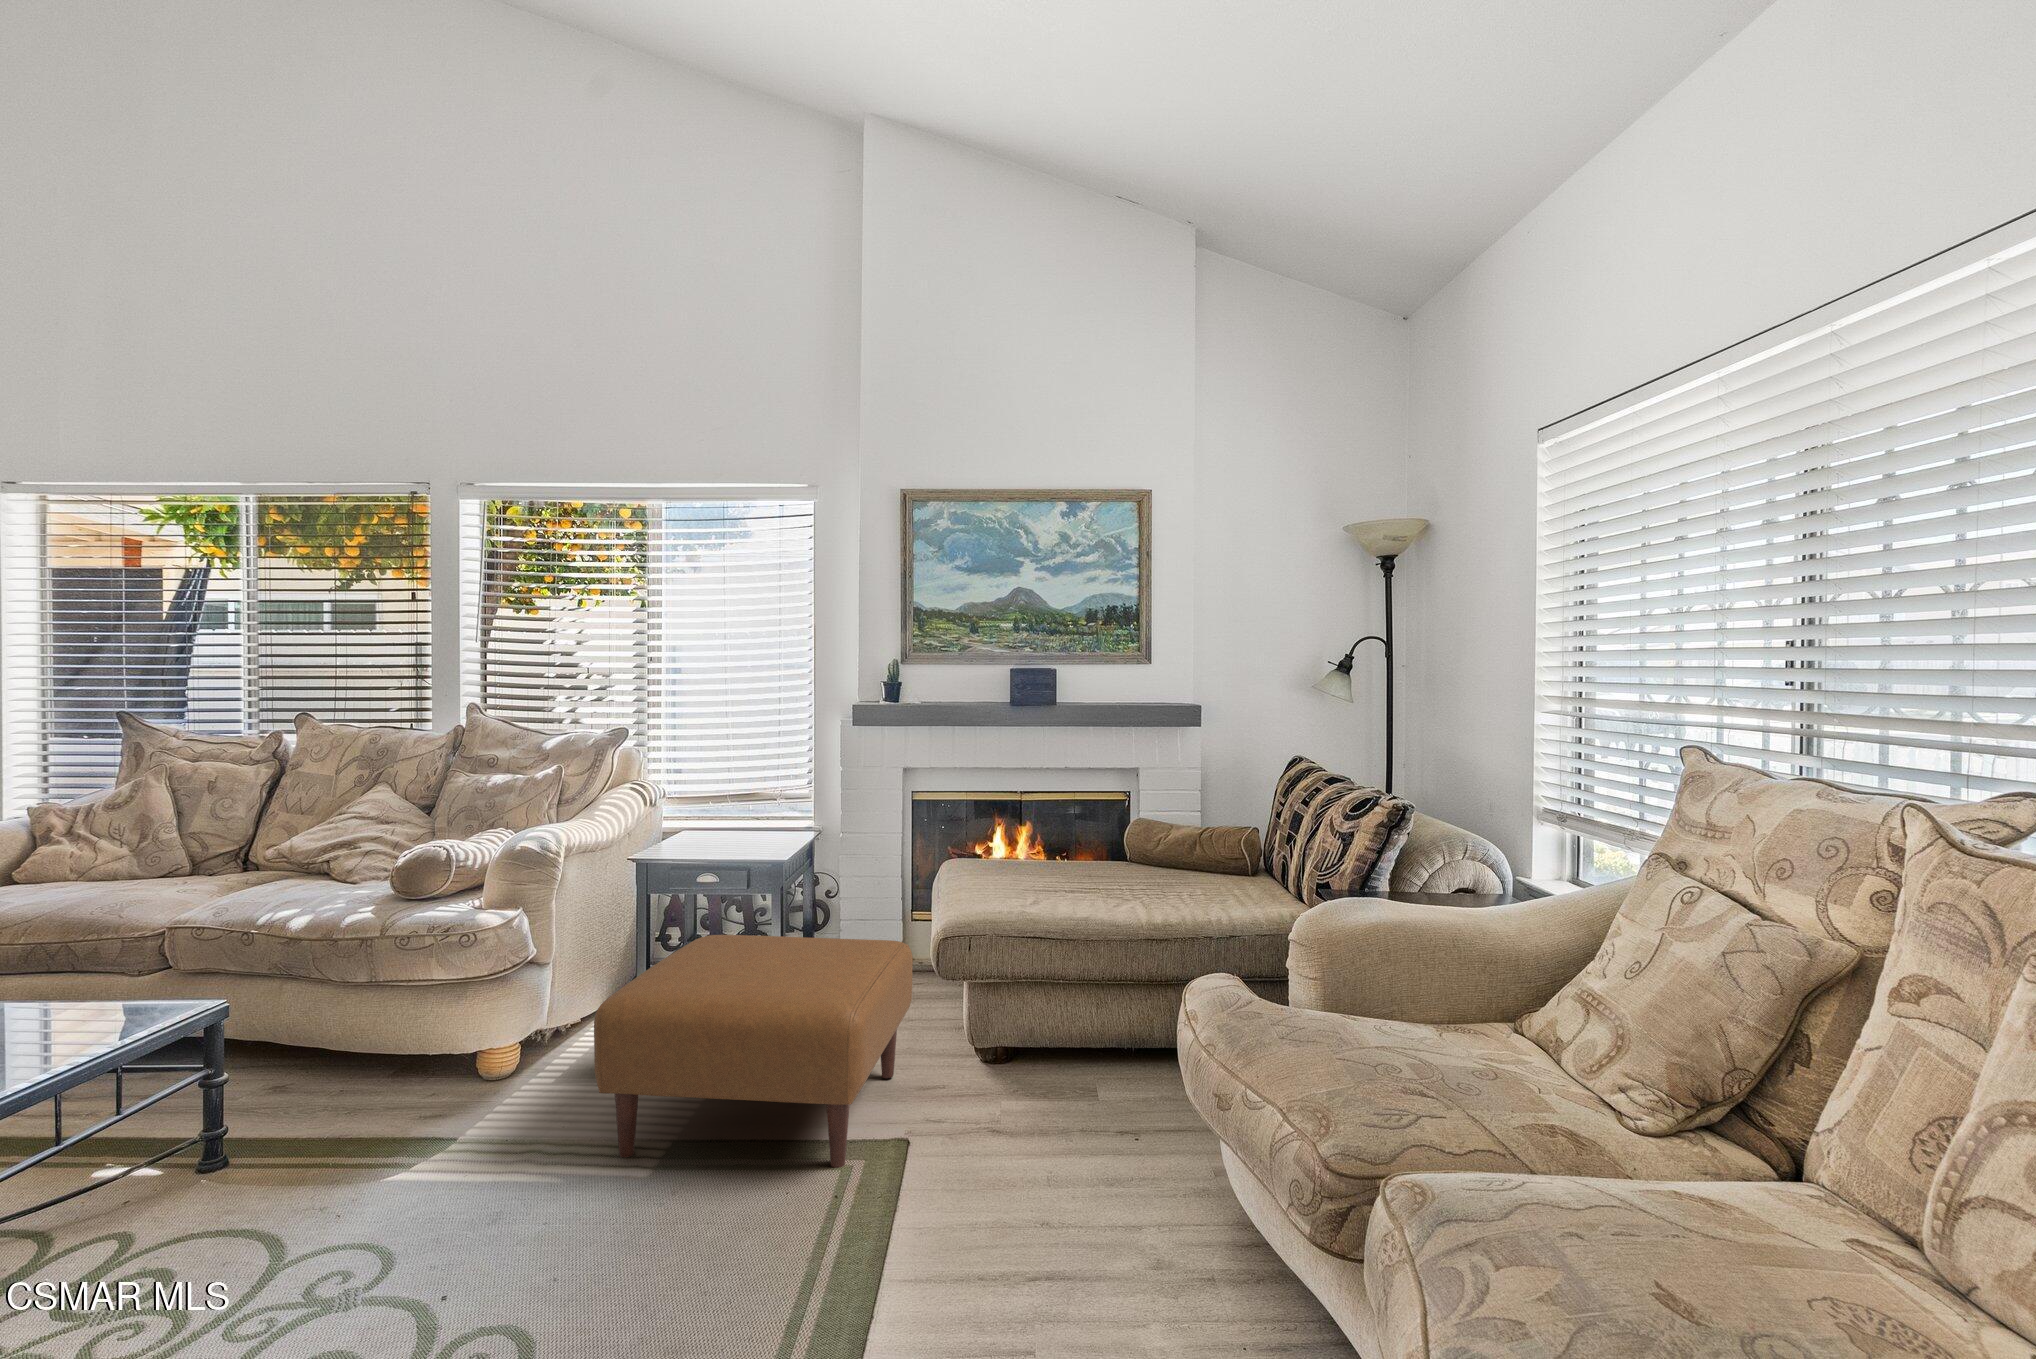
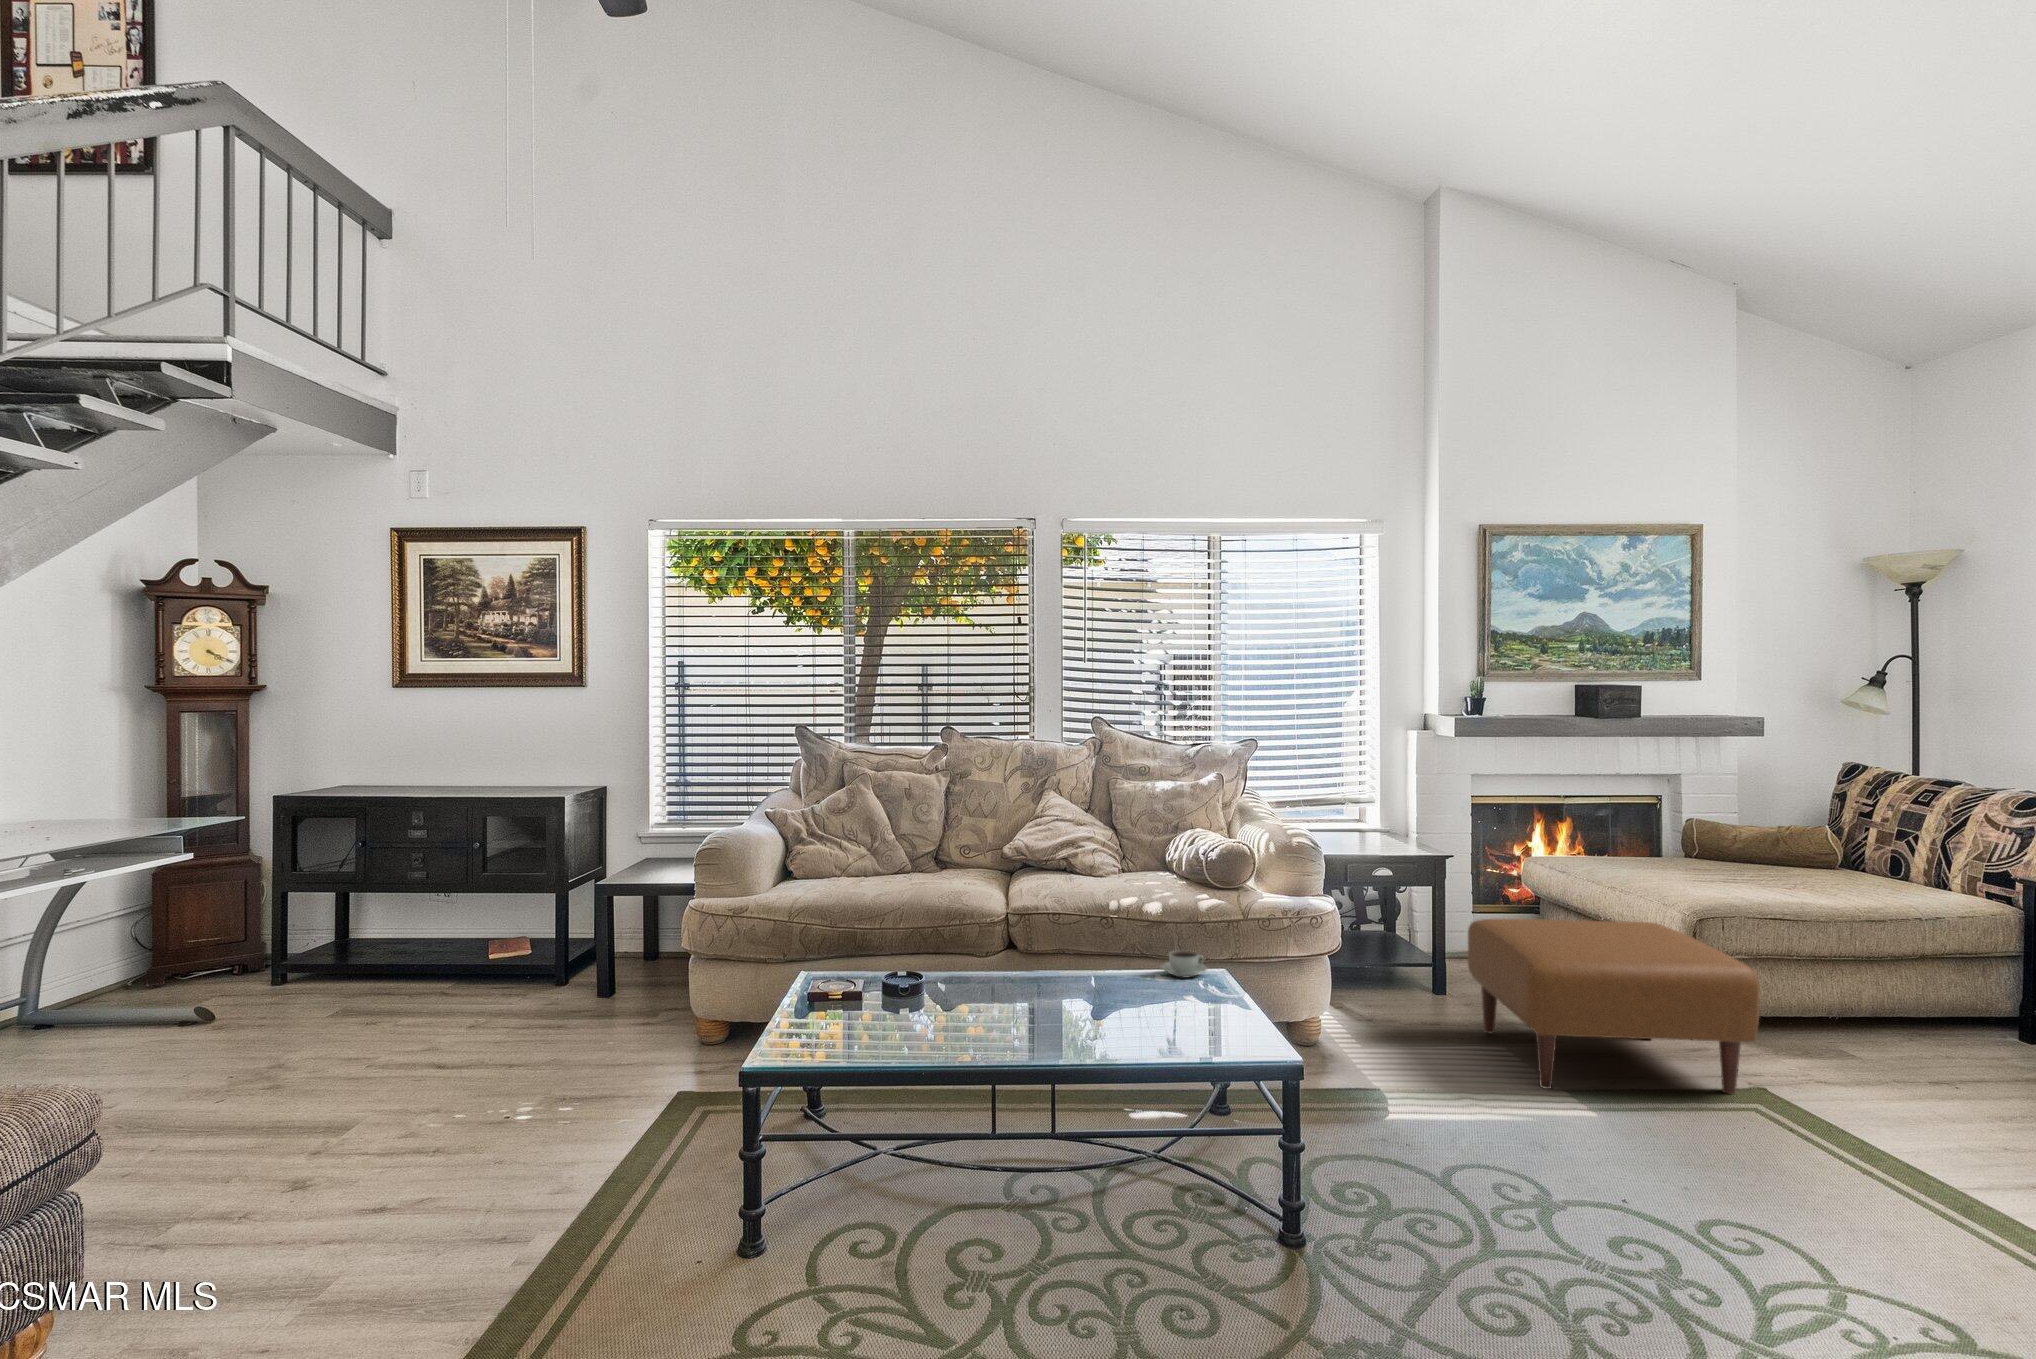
coffee cup: none [66,987,146,1025] -> present [1161,950,1207,978]

